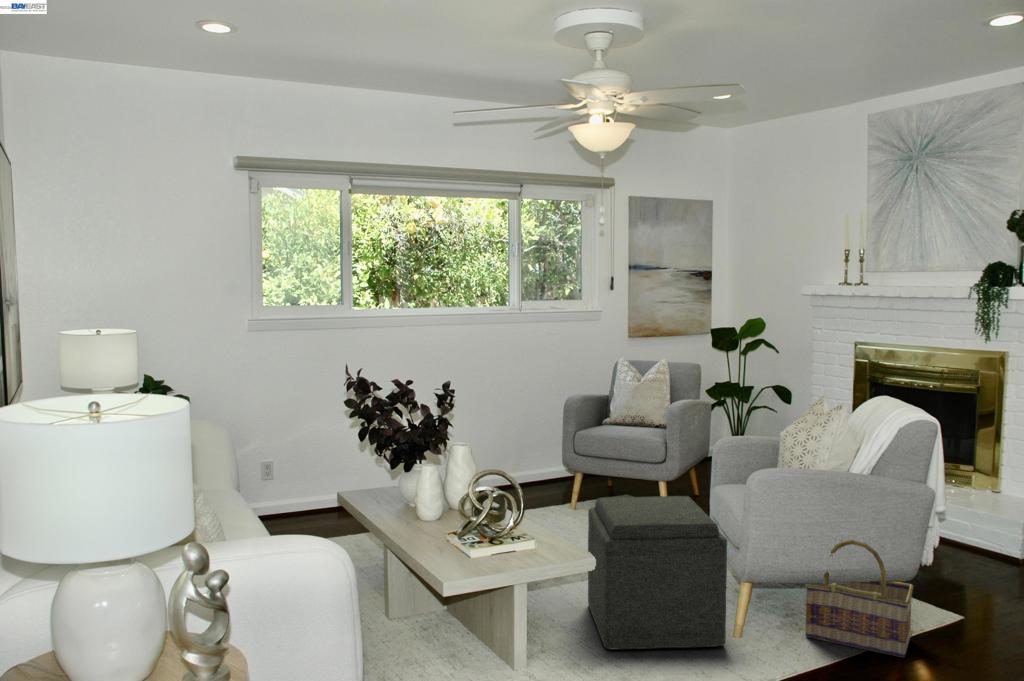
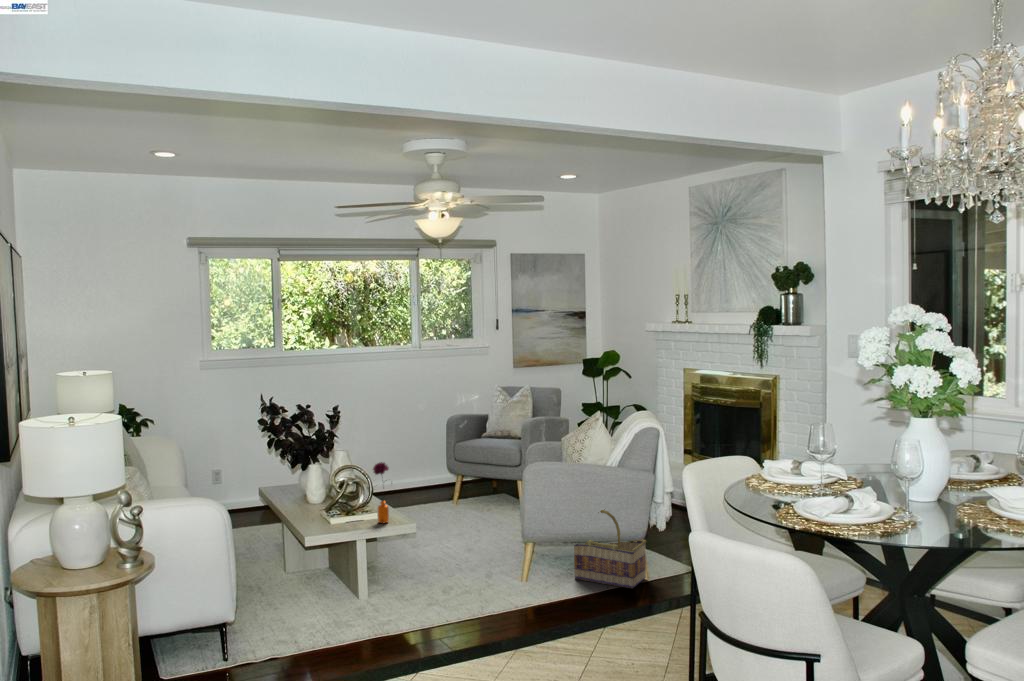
flower: none [531,467,558,558] -> present [373,462,389,523]
ottoman: present [588,496,727,649] -> none [429,484,515,587]

